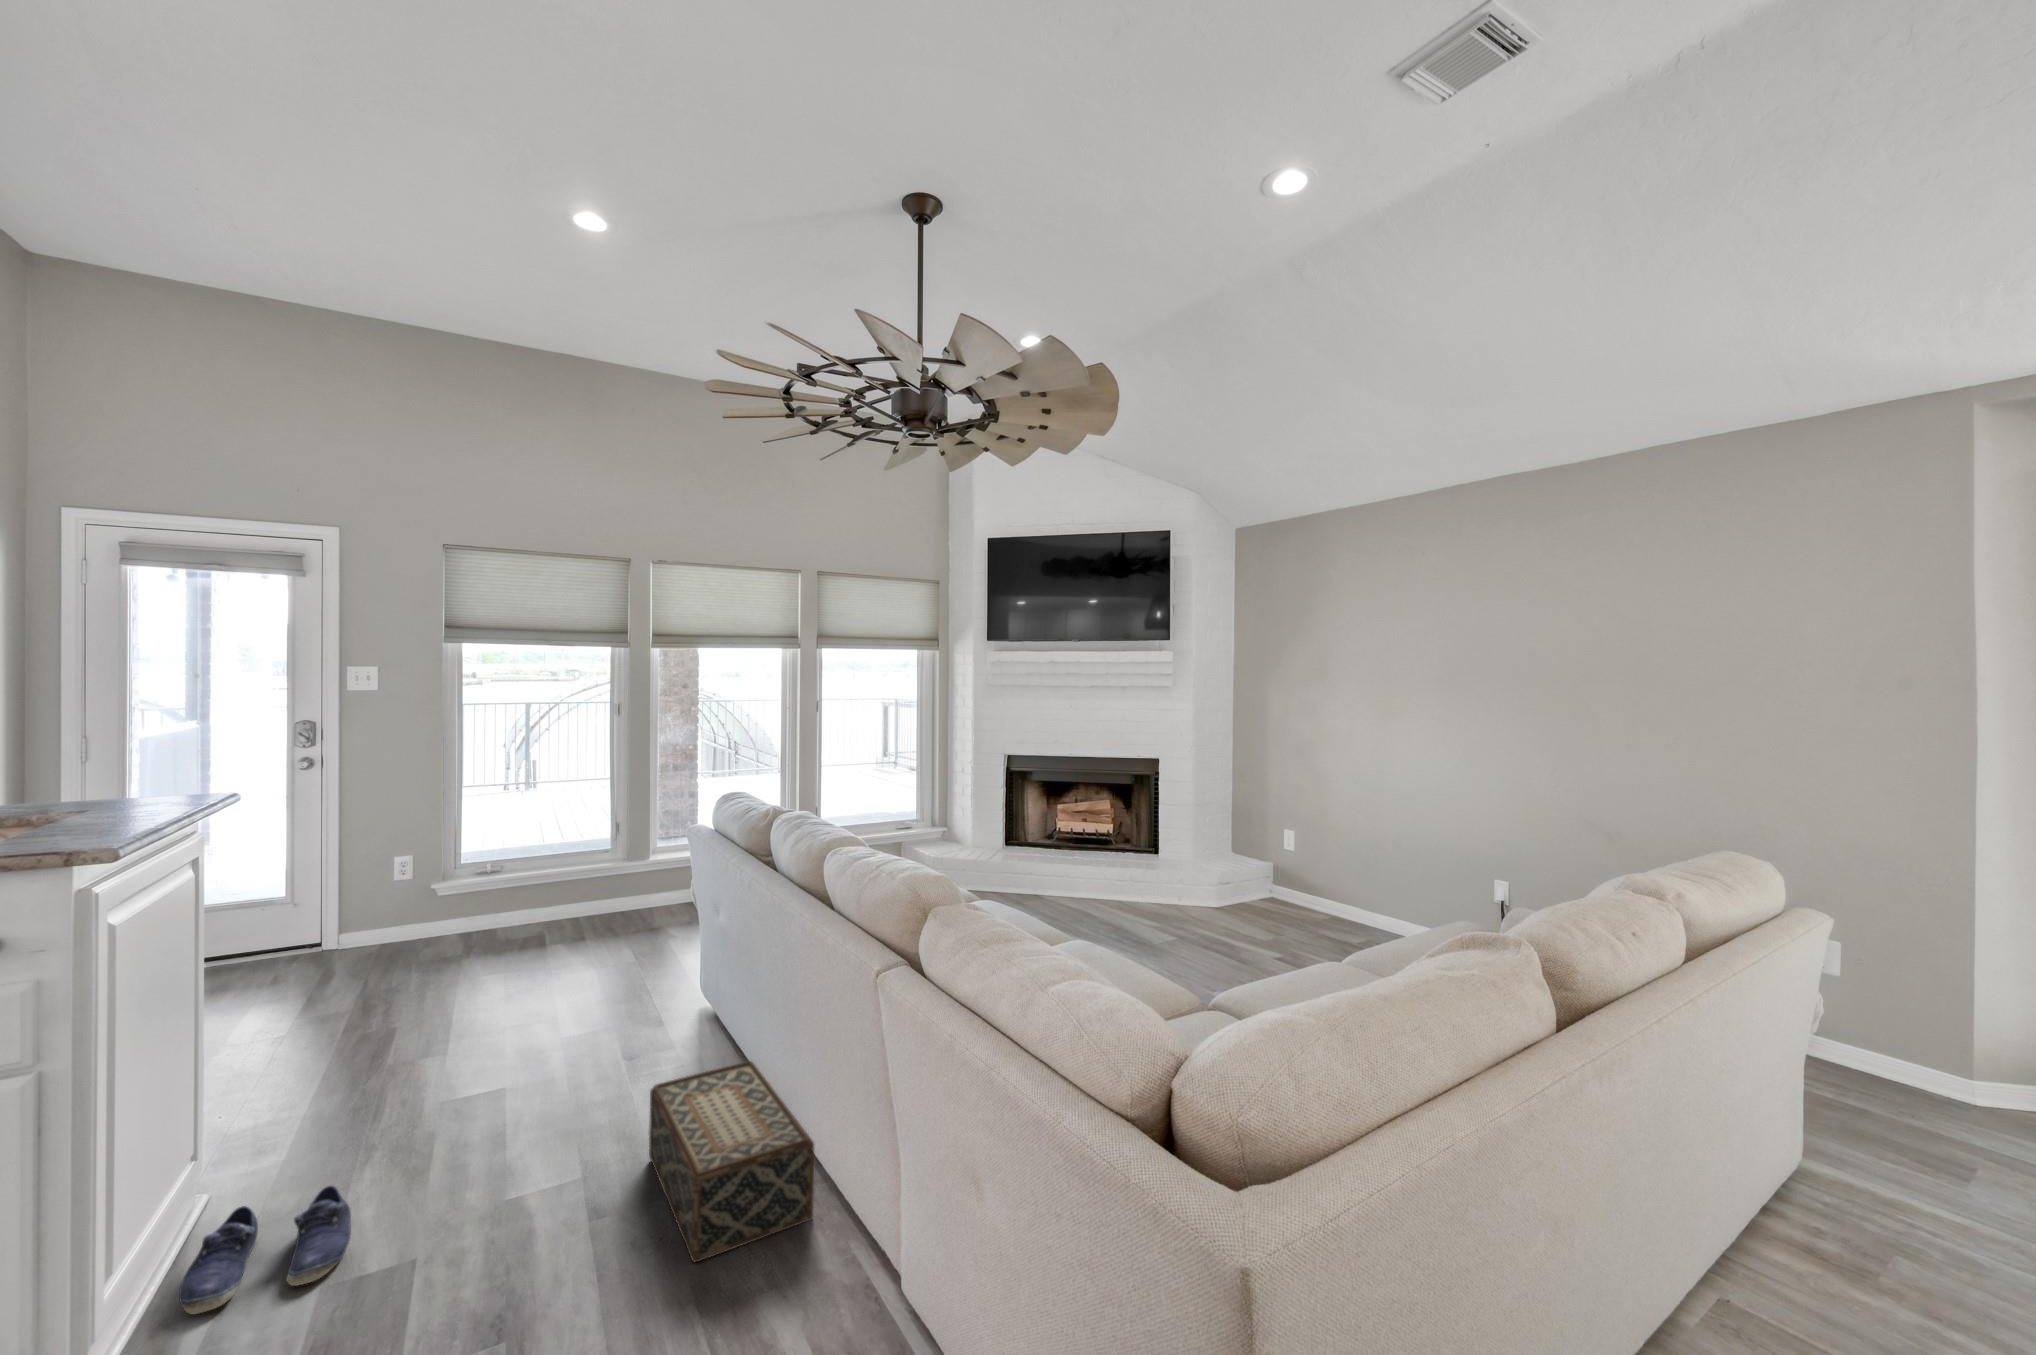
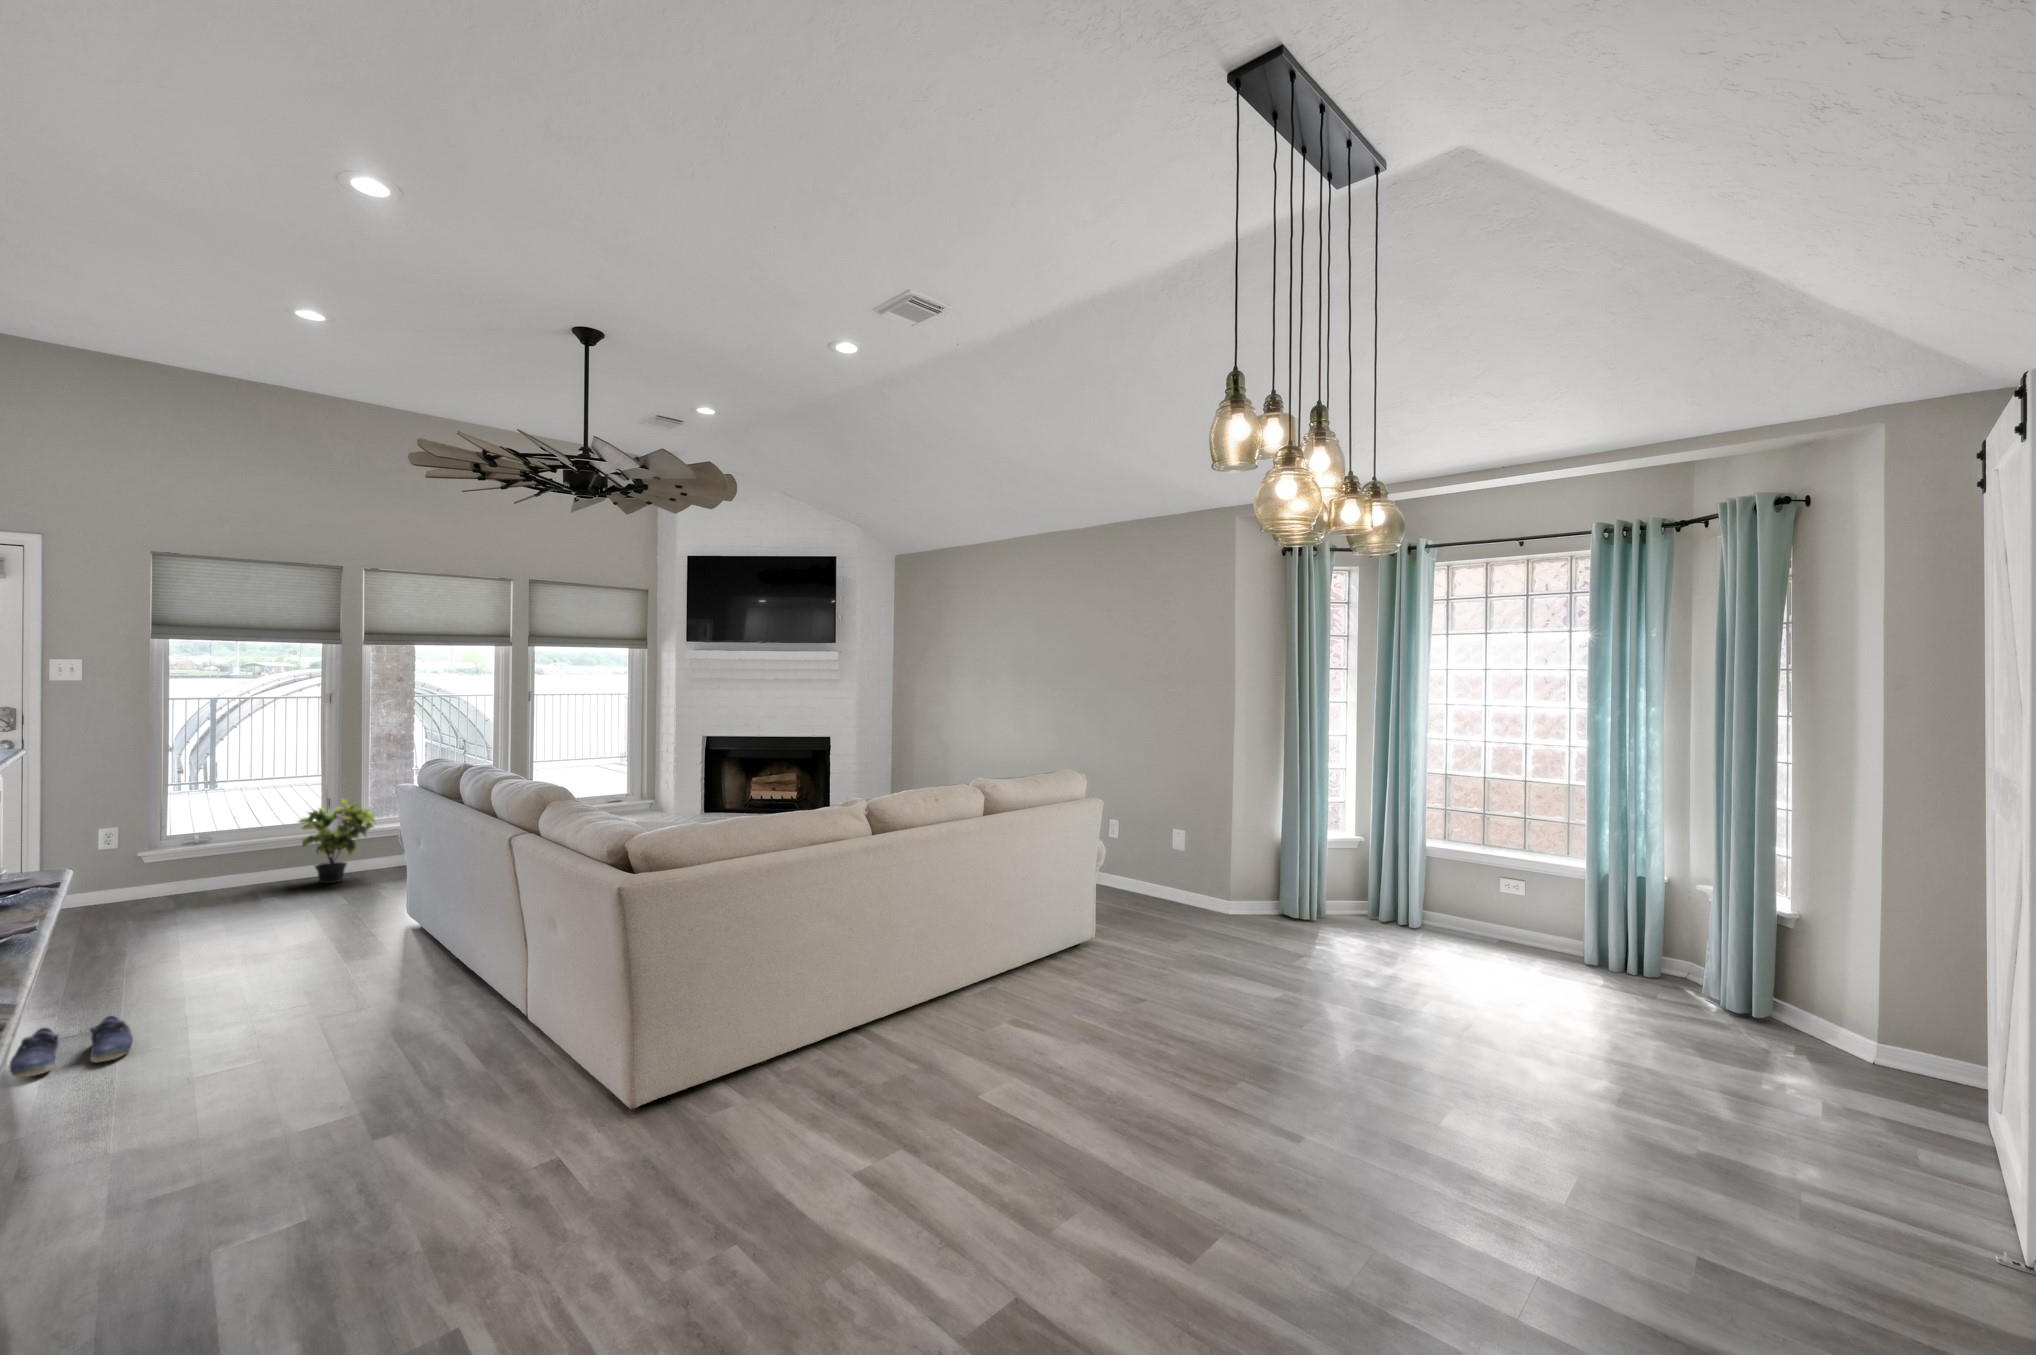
potted plant: none [586,825,665,923] -> present [299,799,375,883]
woven basket: present [649,1061,814,1262] -> none [362,934,482,1033]

